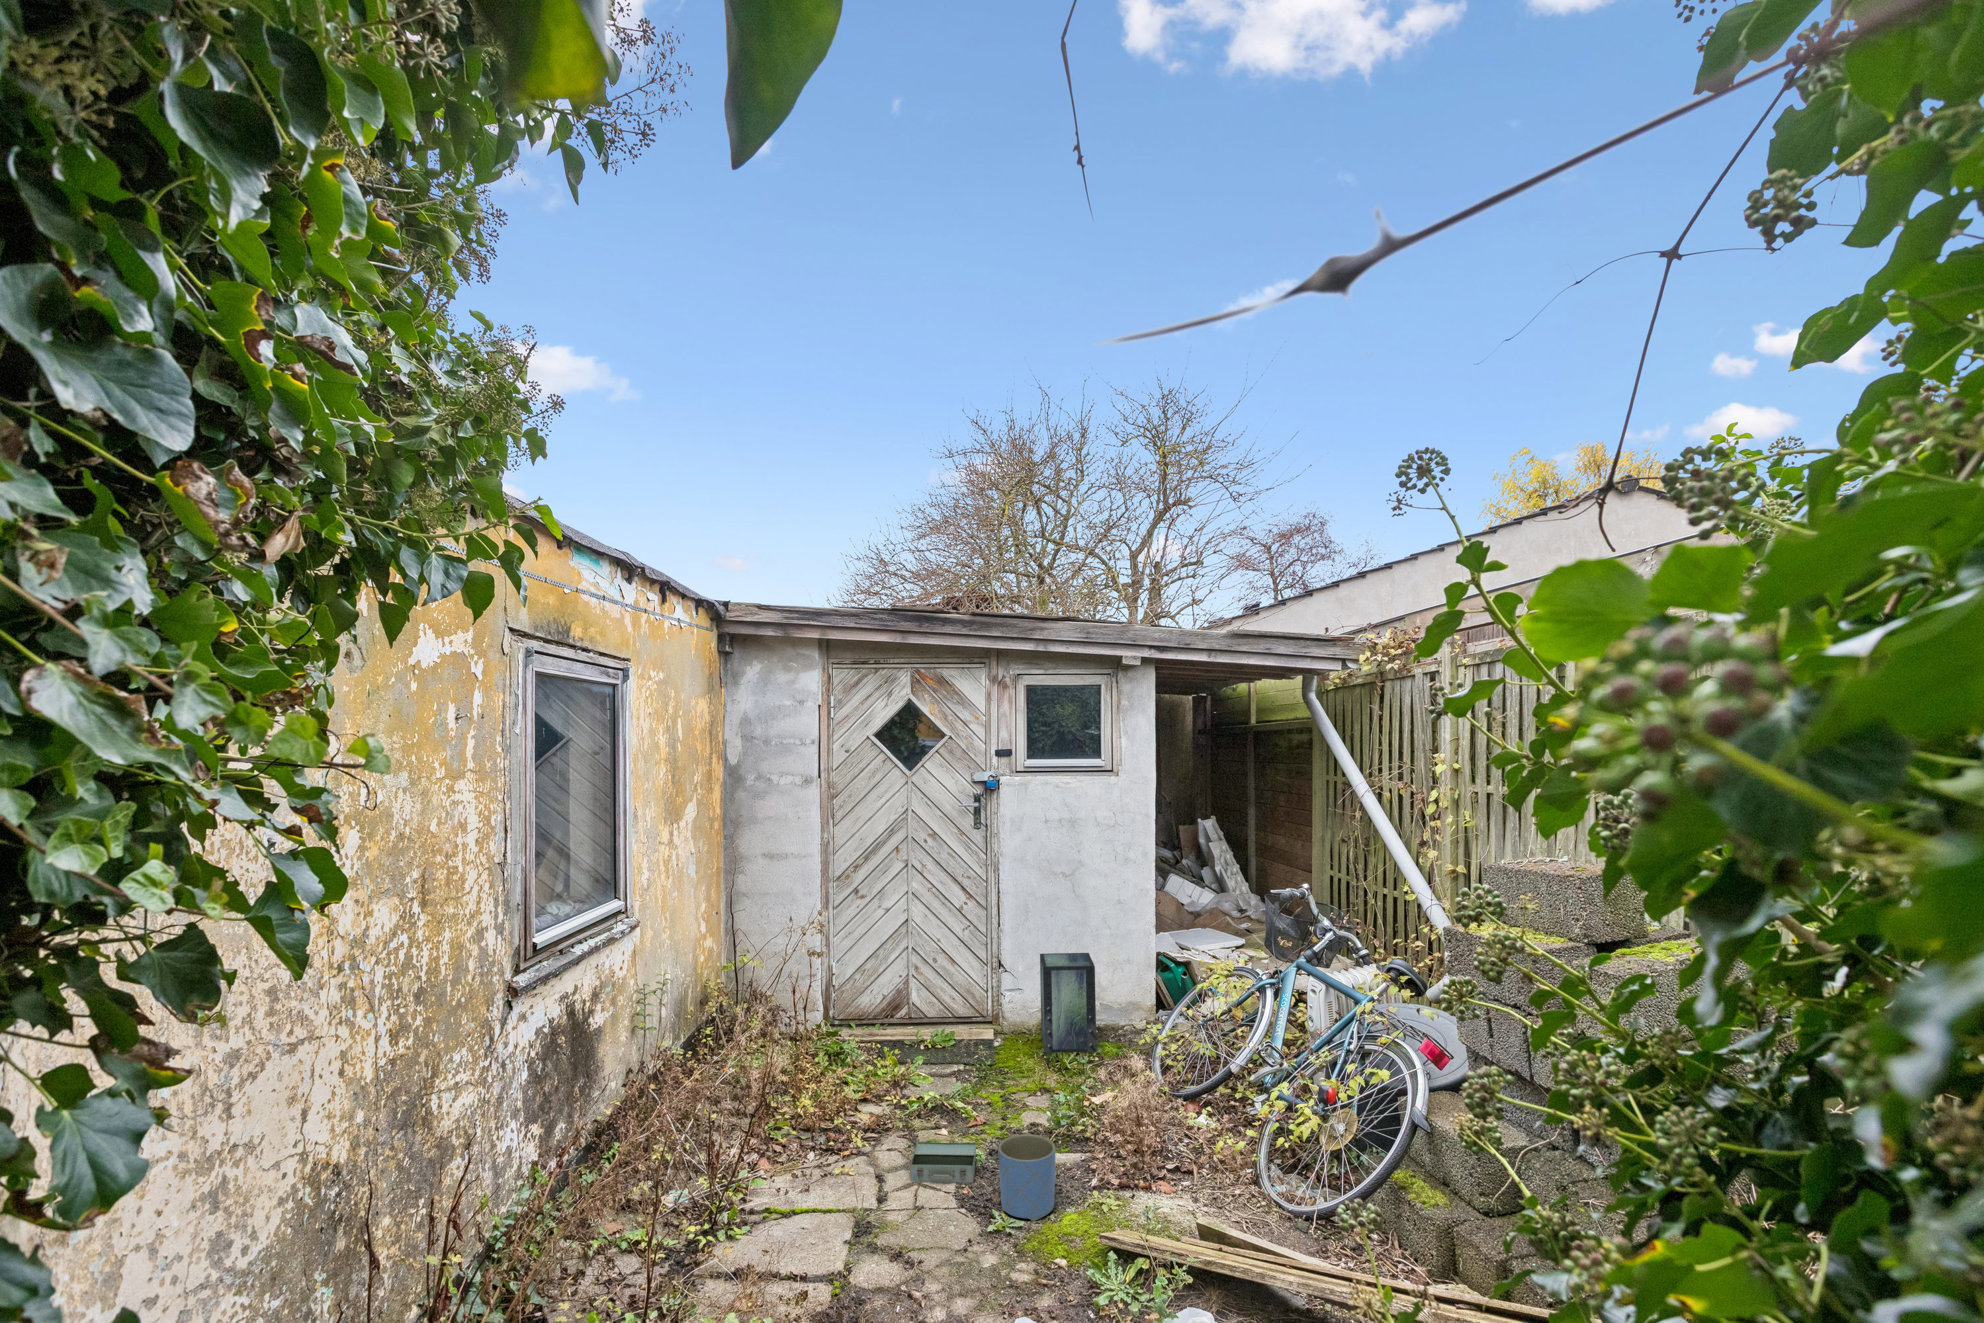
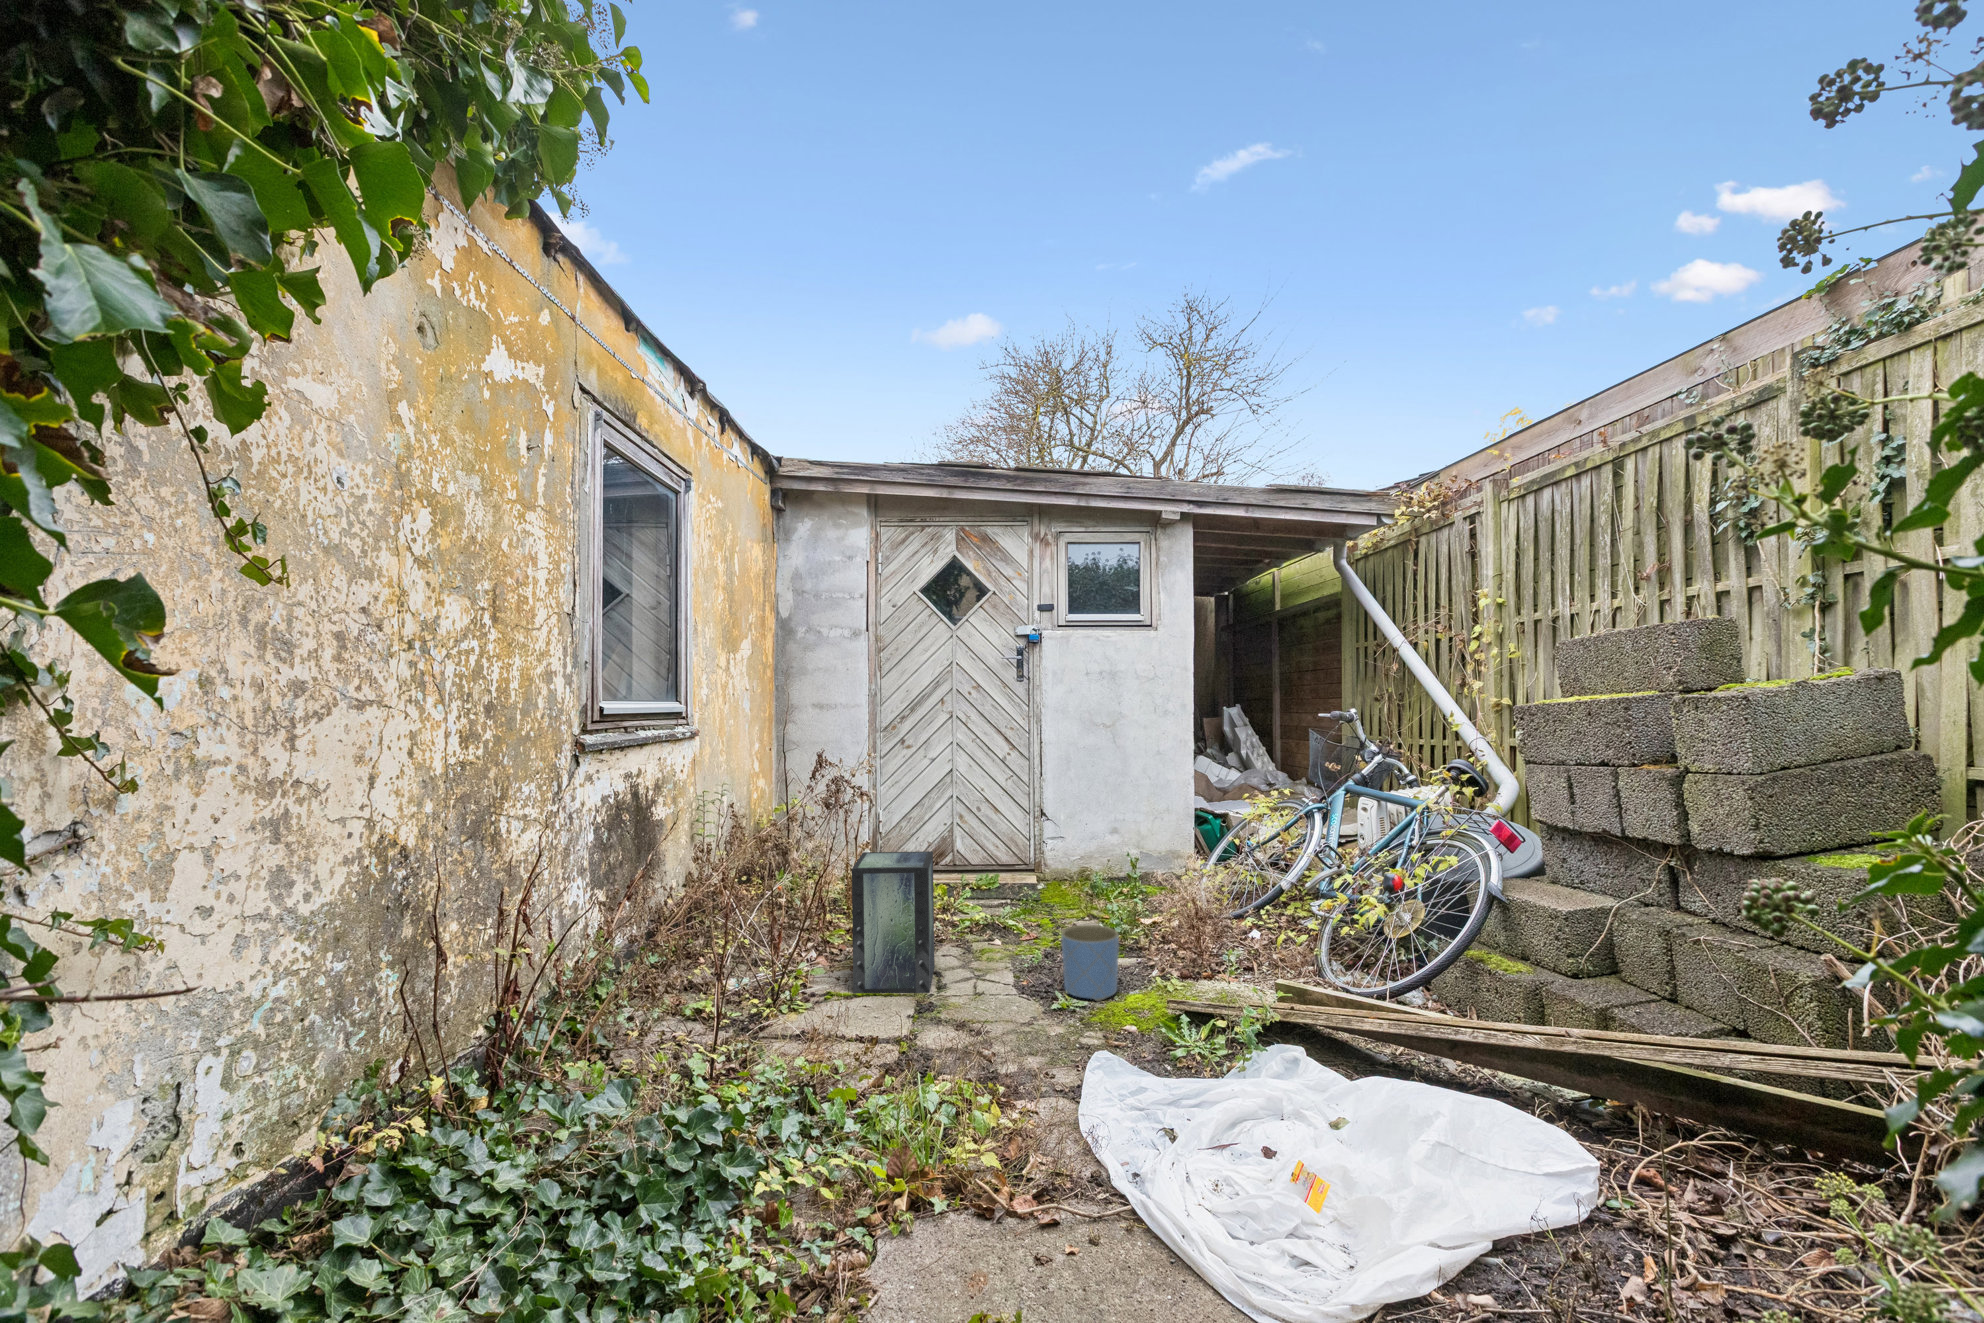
storage box: present [1040,953,1097,1053] -> present [852,851,934,994]
toolbox: present [911,1142,977,1183] -> none [972,942,1035,975]

